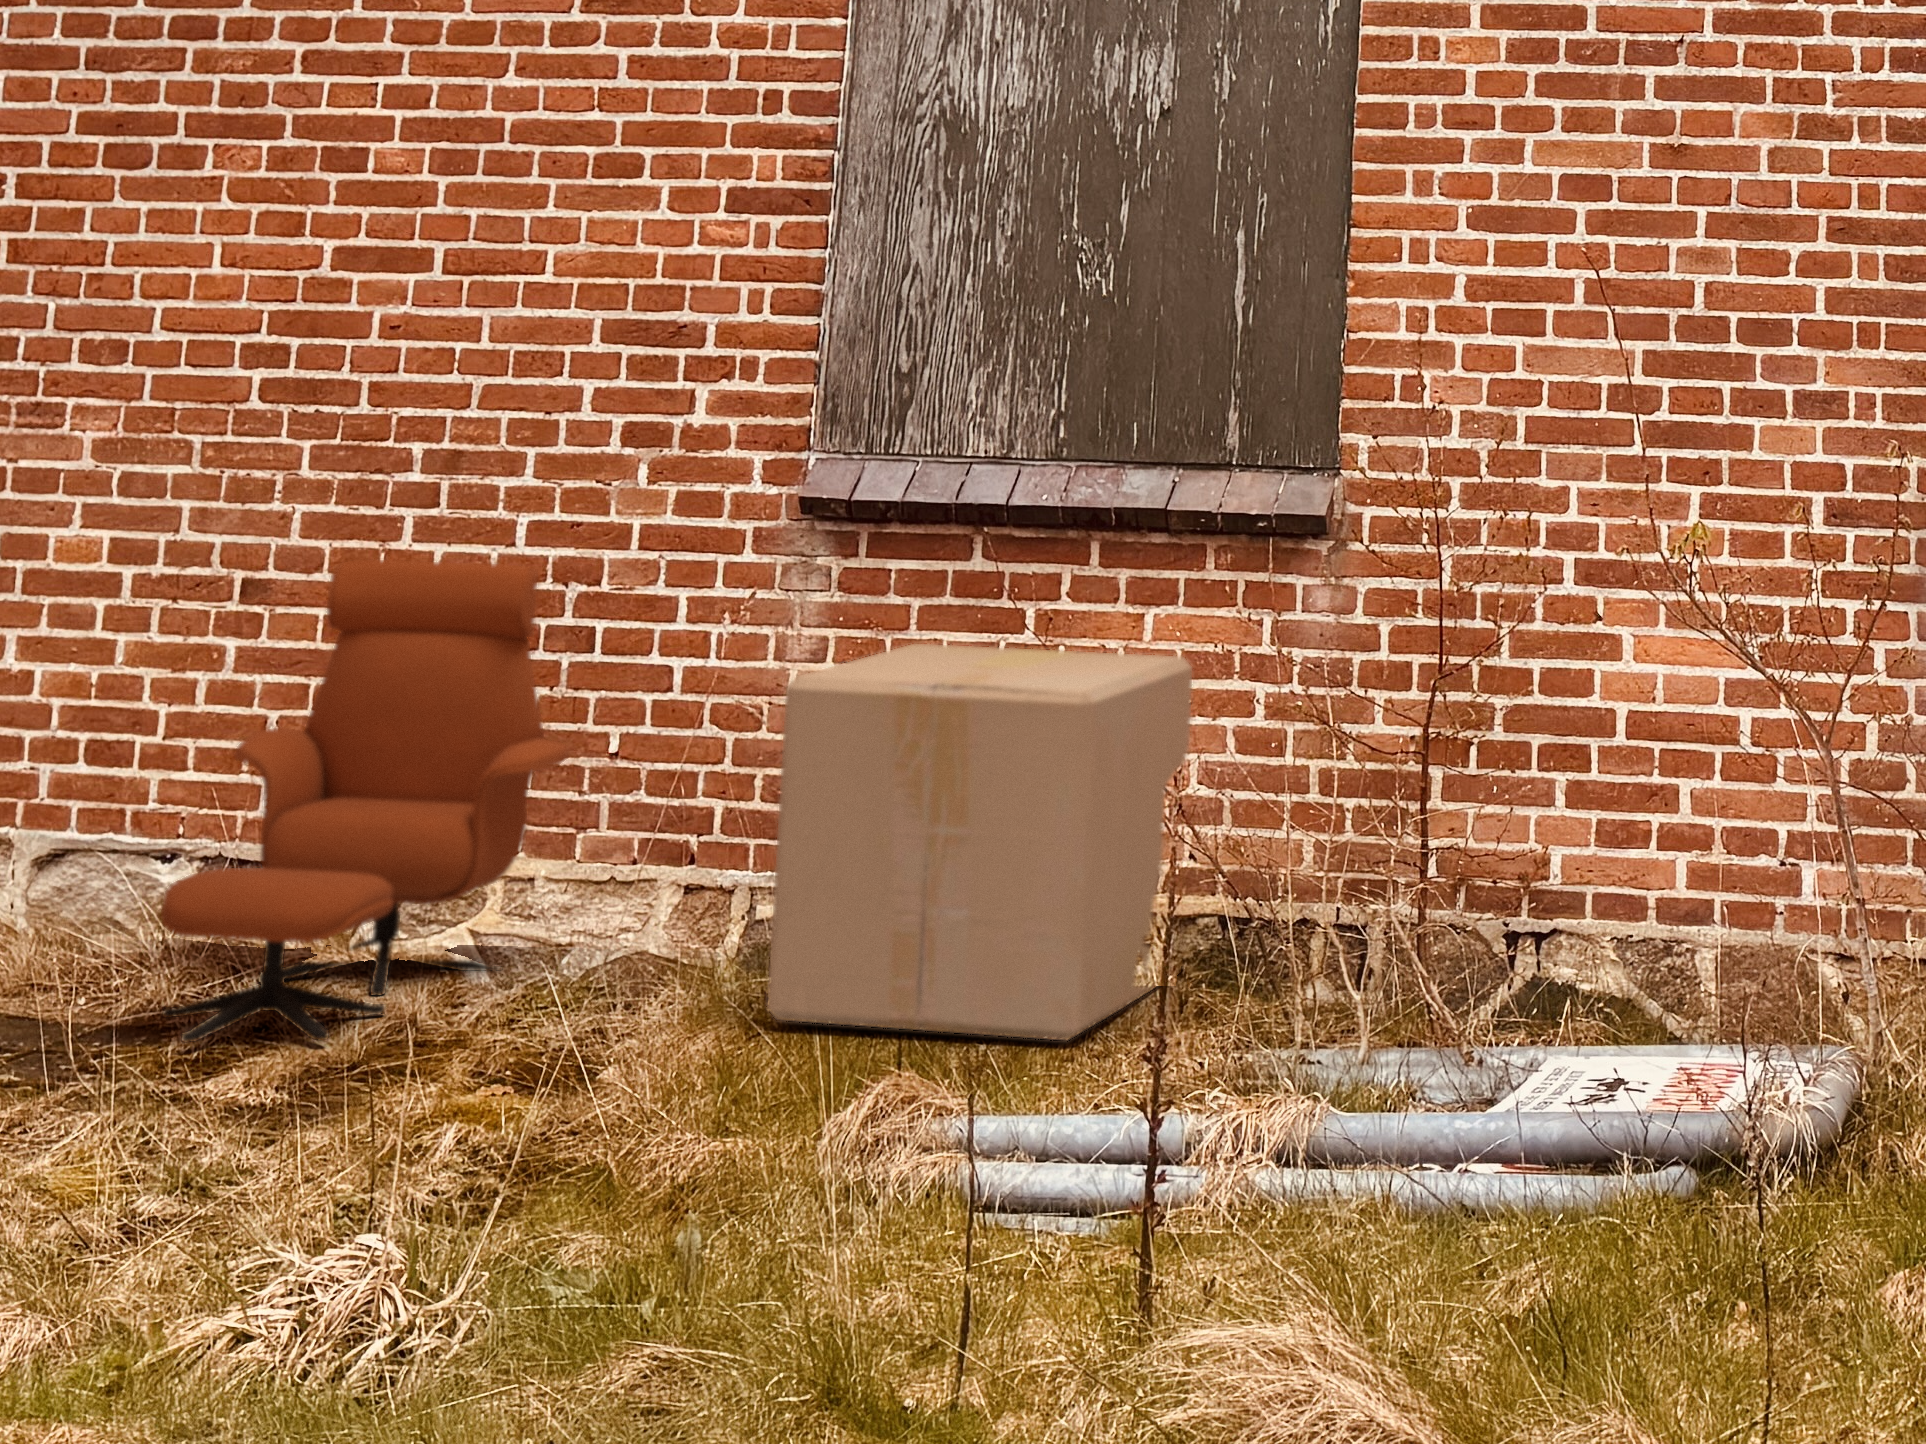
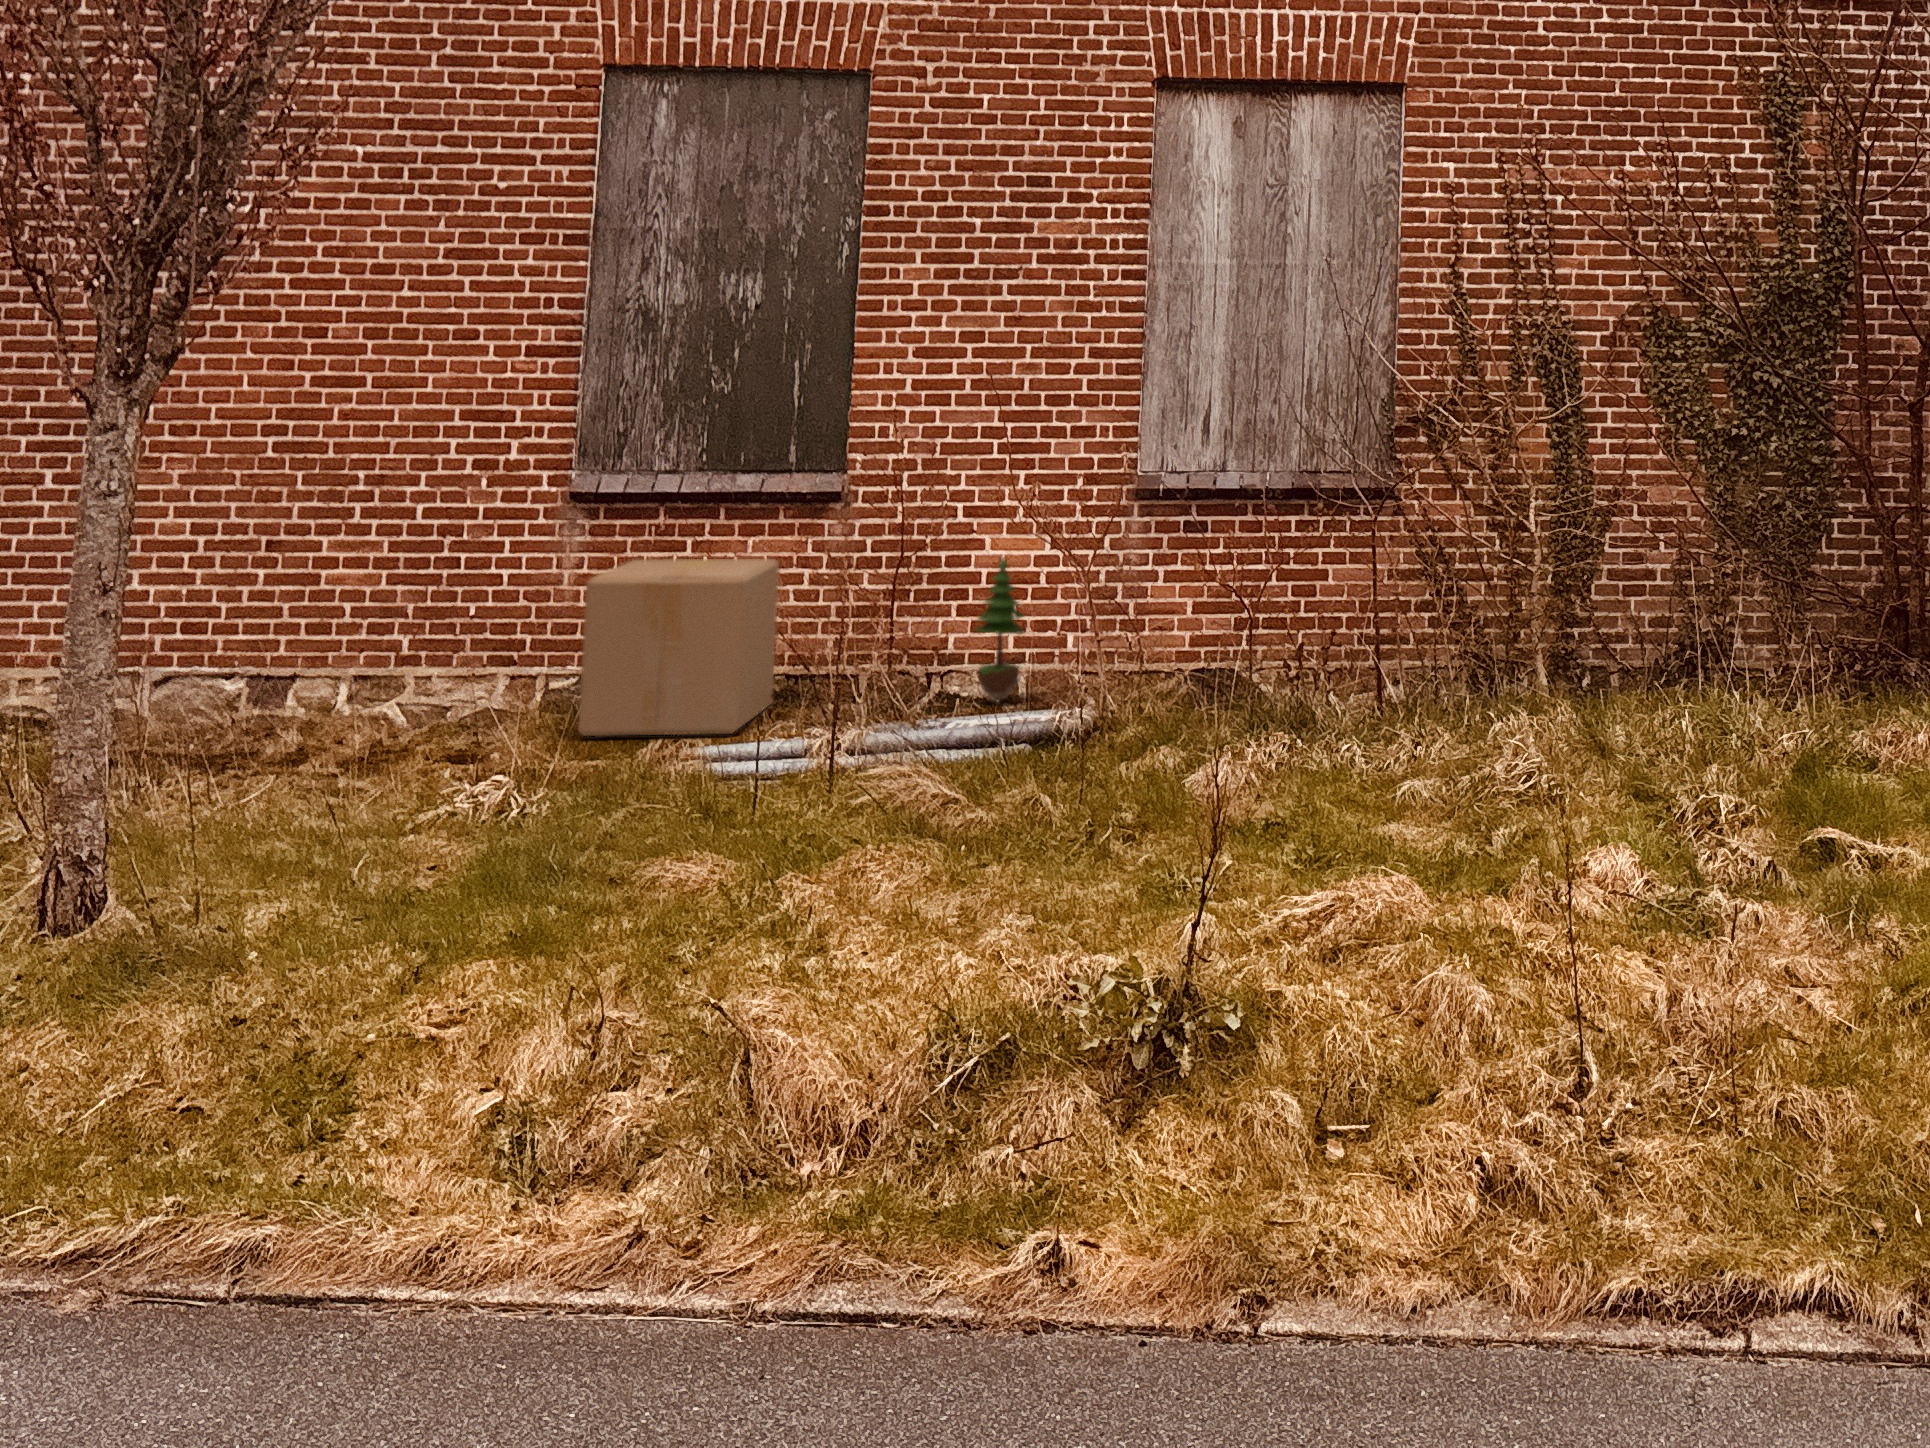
lounge chair: present [161,560,569,1042] -> none [258,532,454,766]
potted tree: none [1583,673,1698,1010] -> present [976,557,1024,702]

